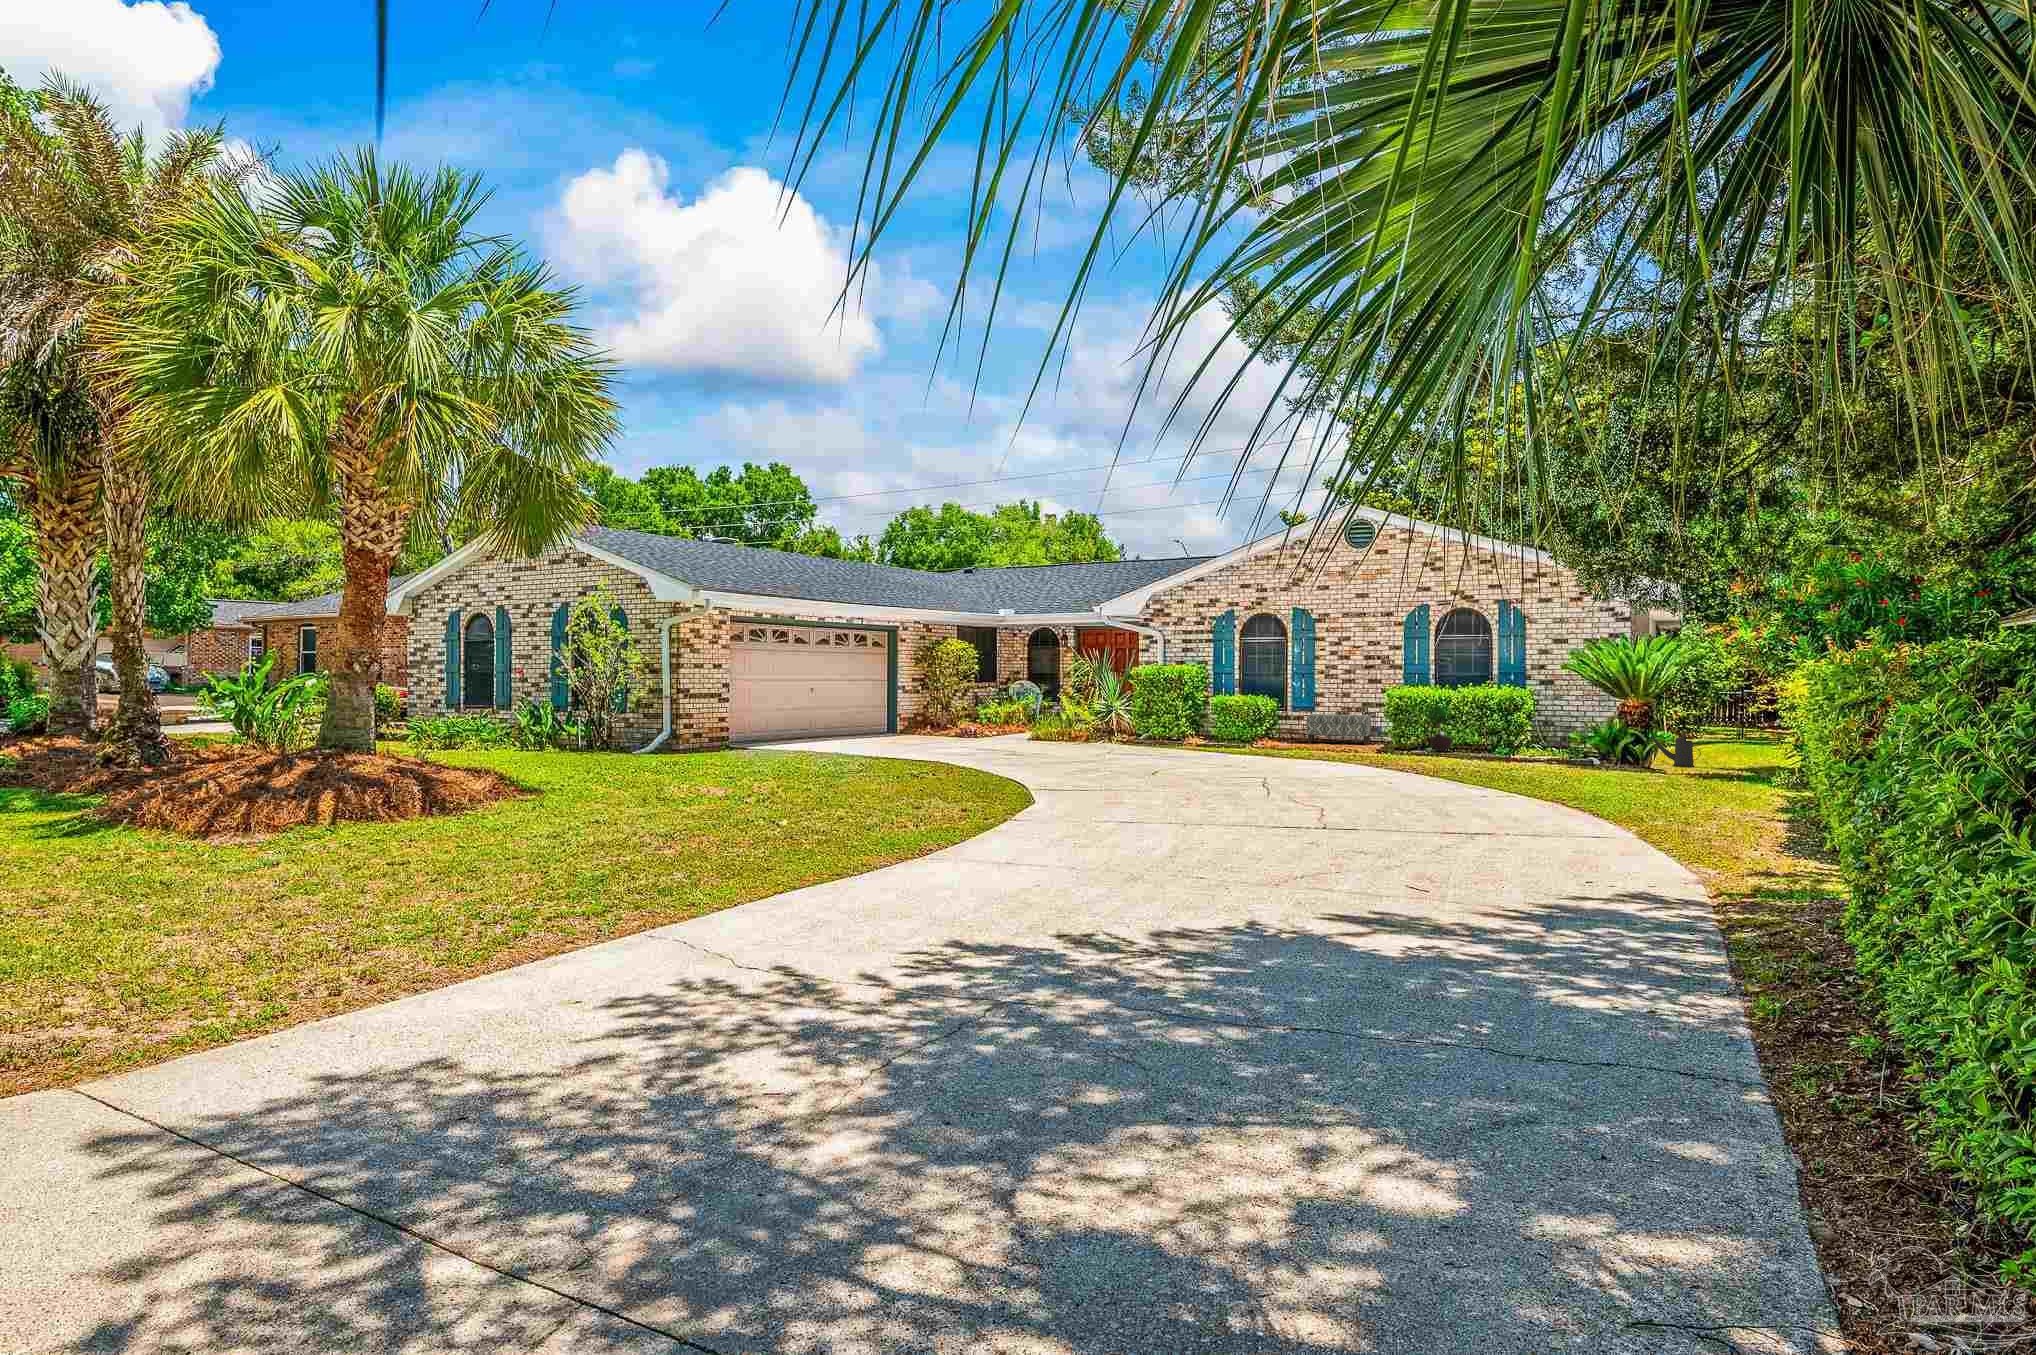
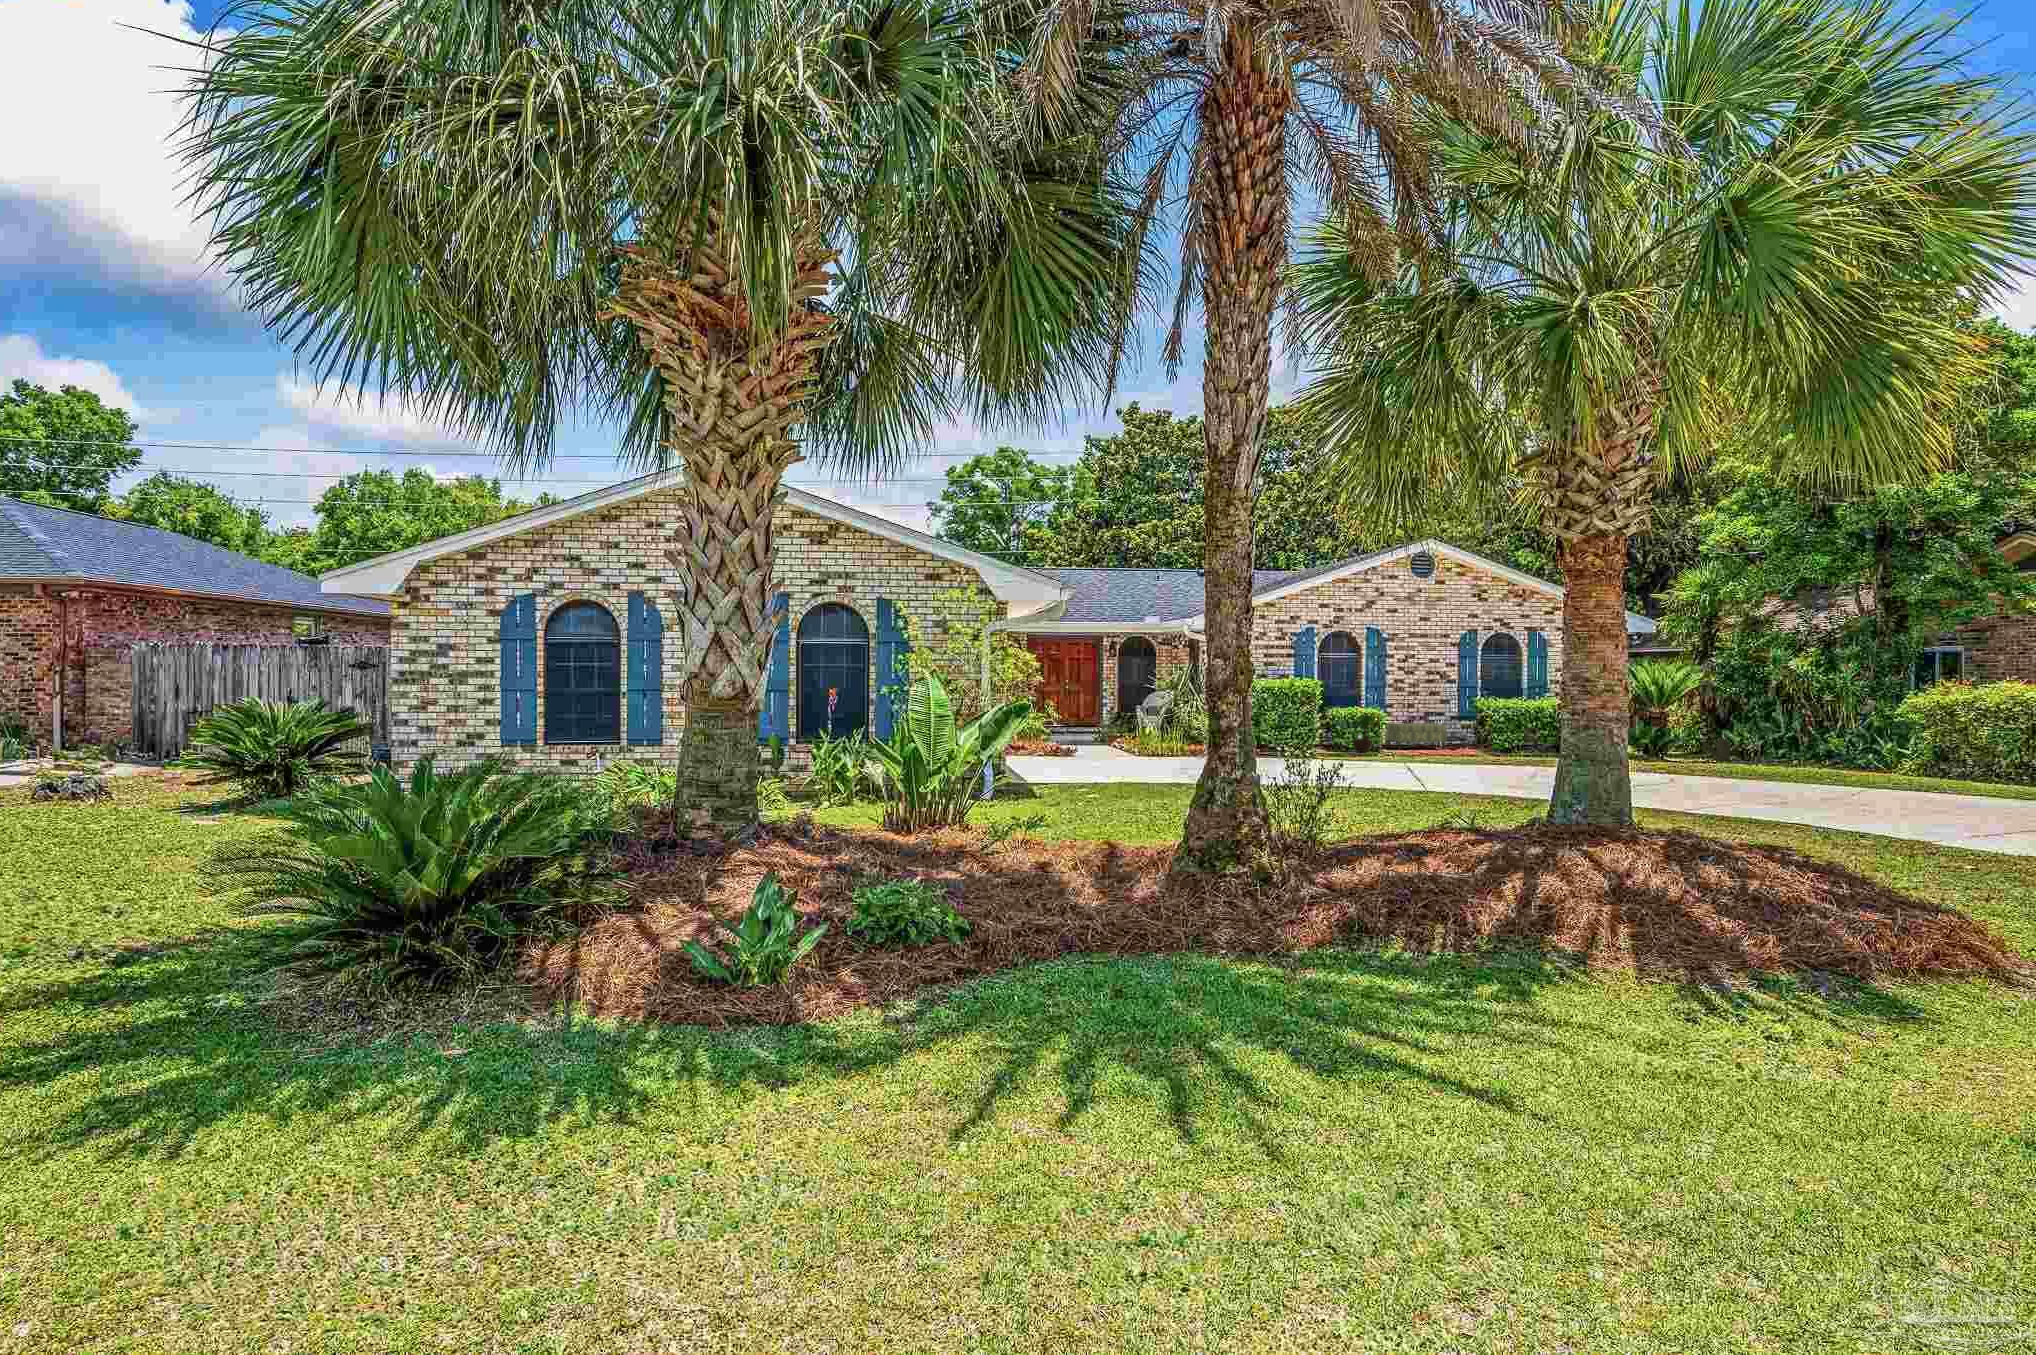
potted tree: present [1426,705,1453,751] -> present [1352,713,1375,752]

